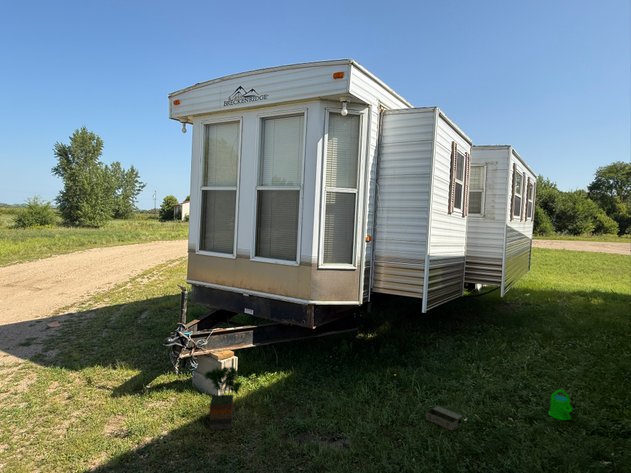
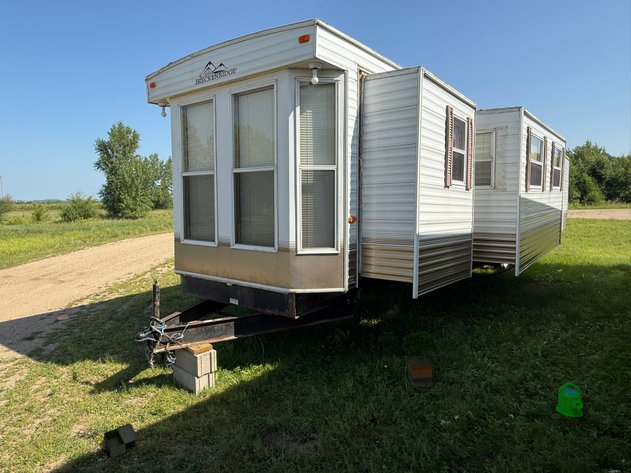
potted tree: present [204,367,242,430] -> present [403,331,440,387]
toolbox: present [426,405,463,431] -> present [103,424,138,458]

